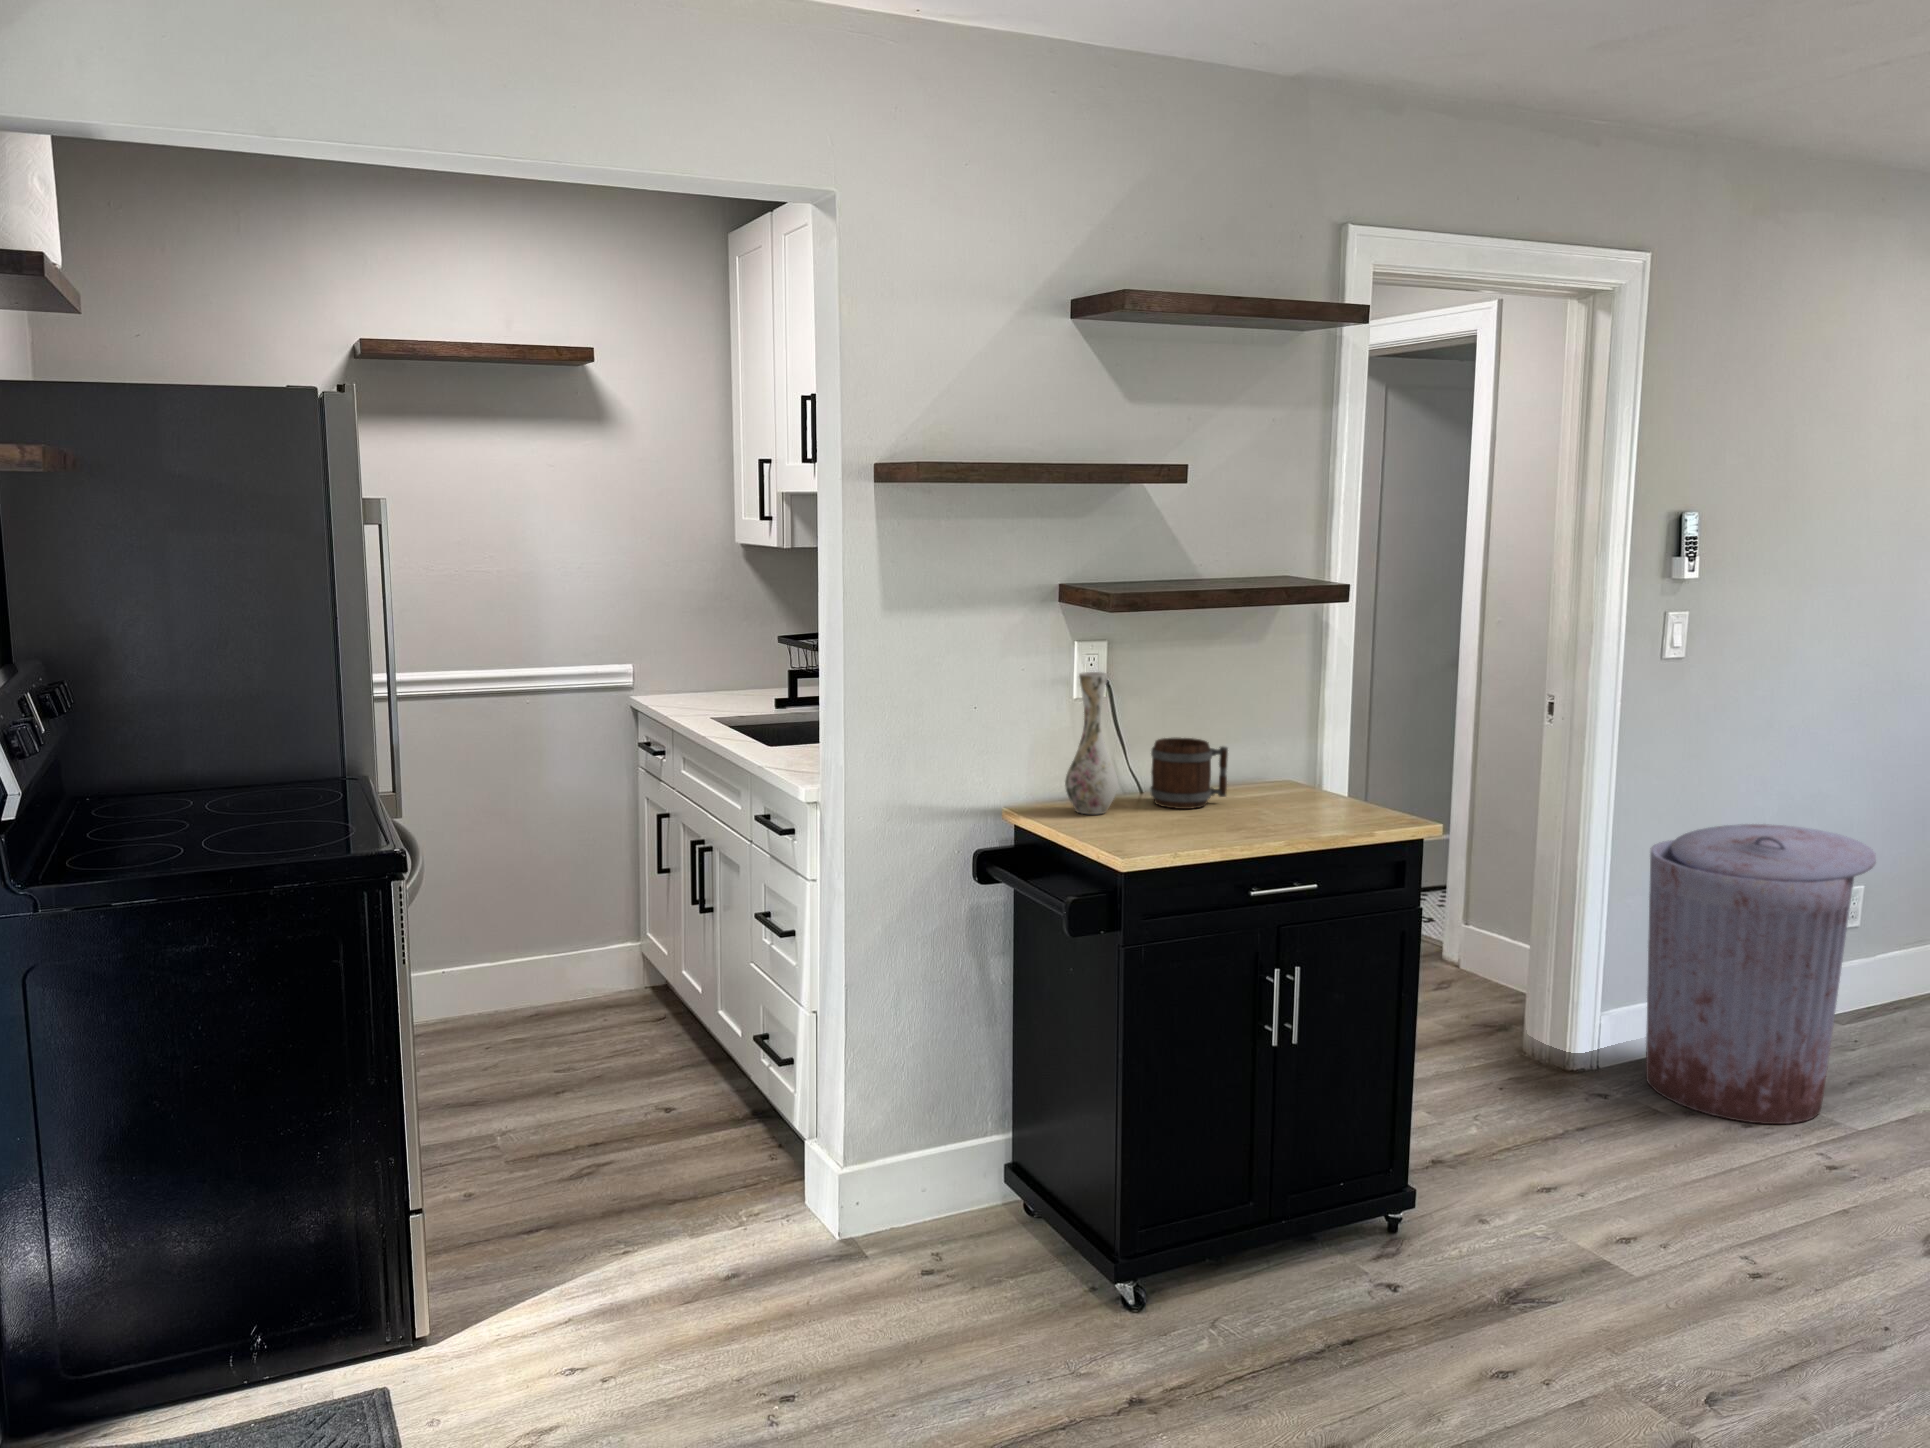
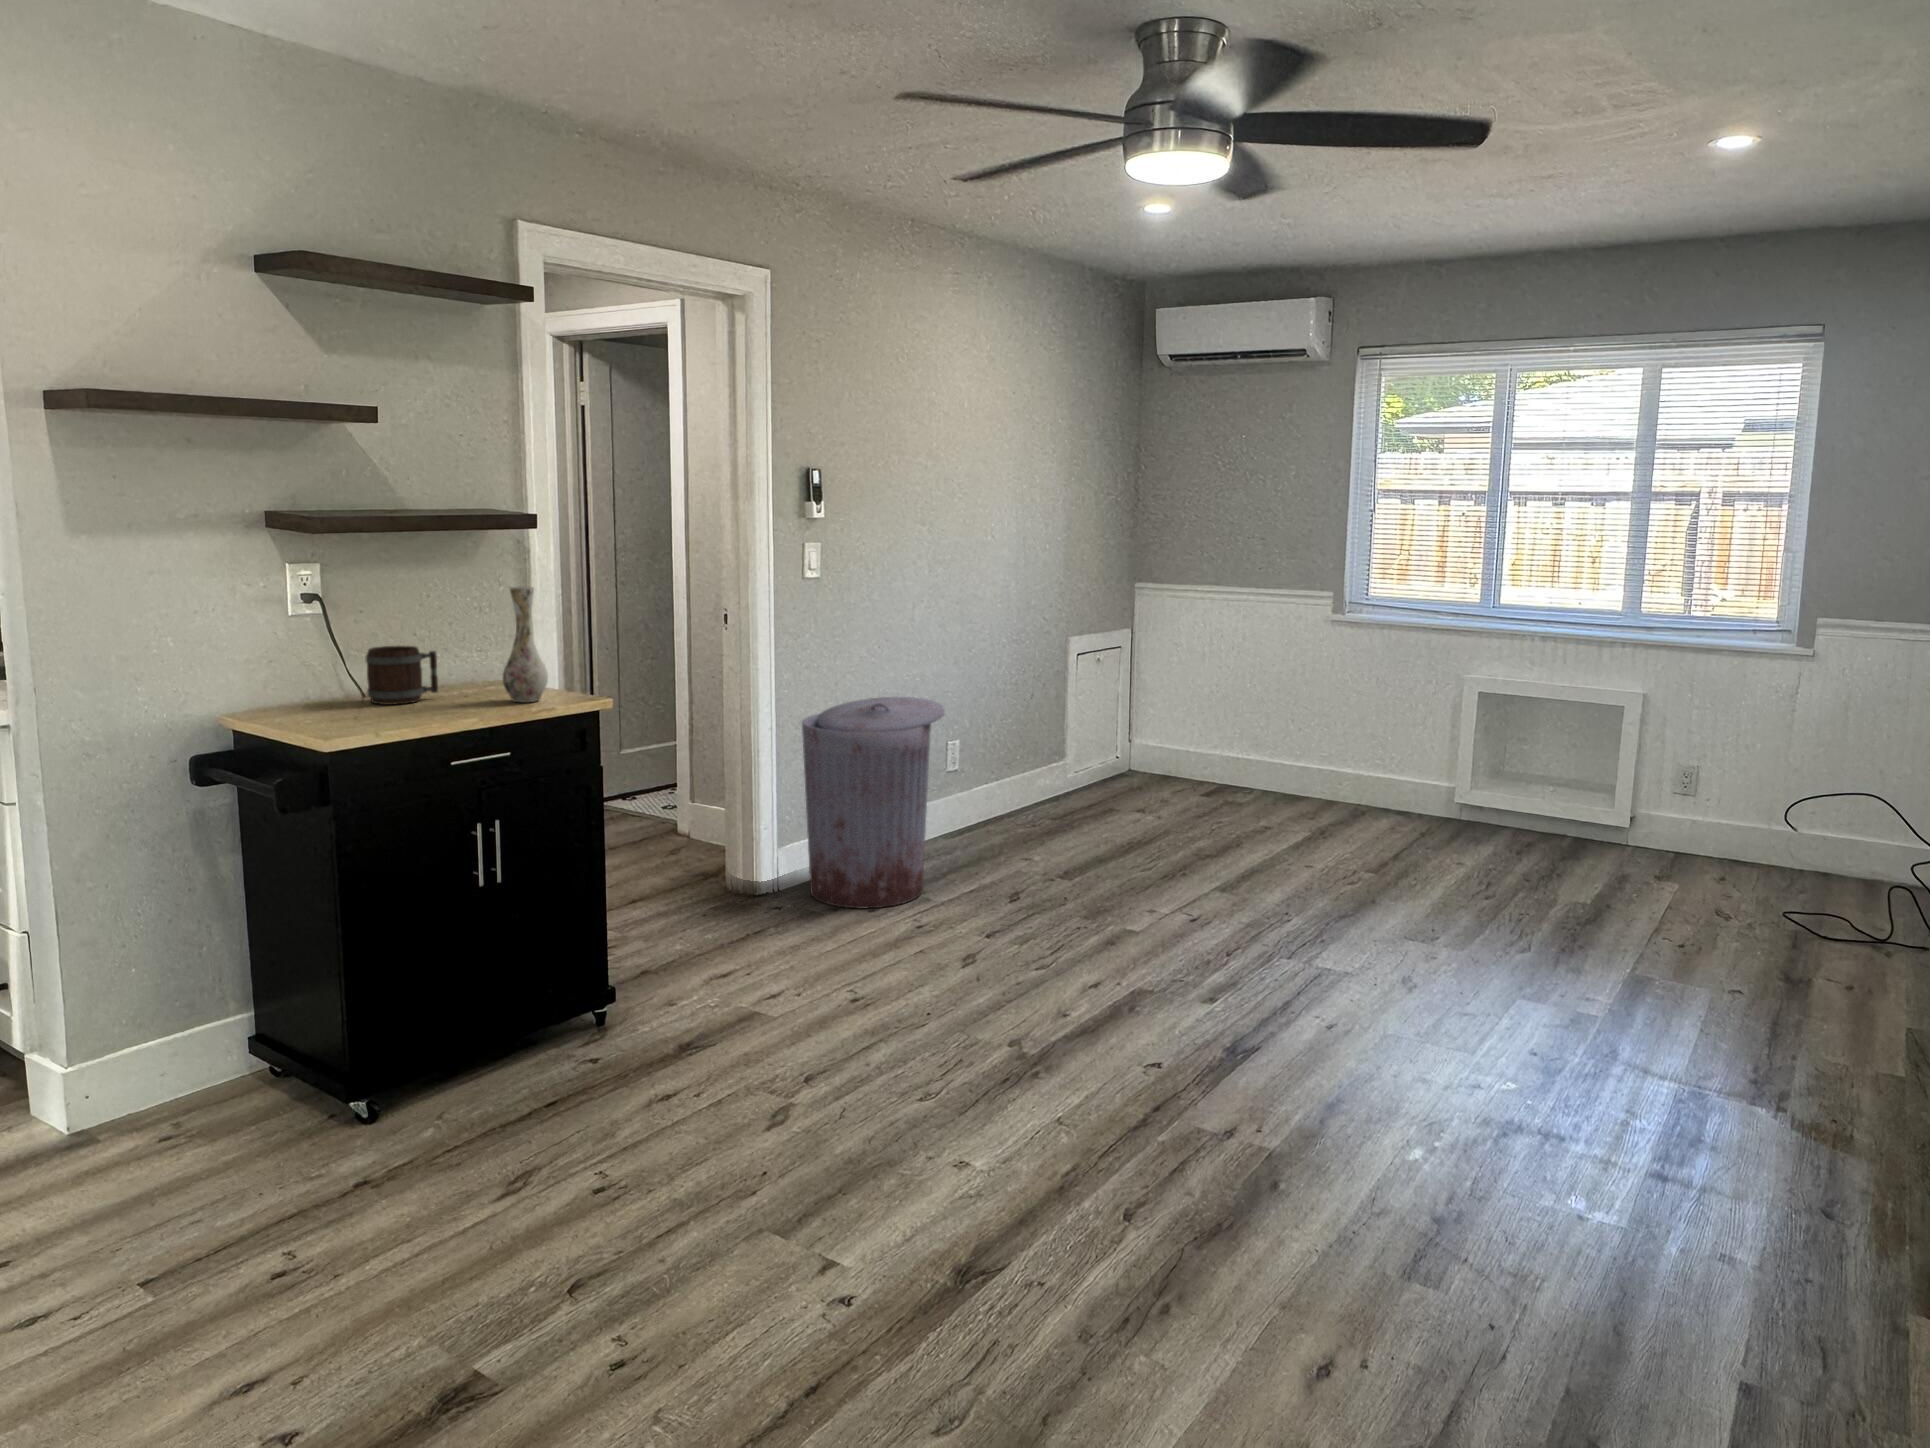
vase: present [1065,672,1118,814] -> present [502,586,548,702]

